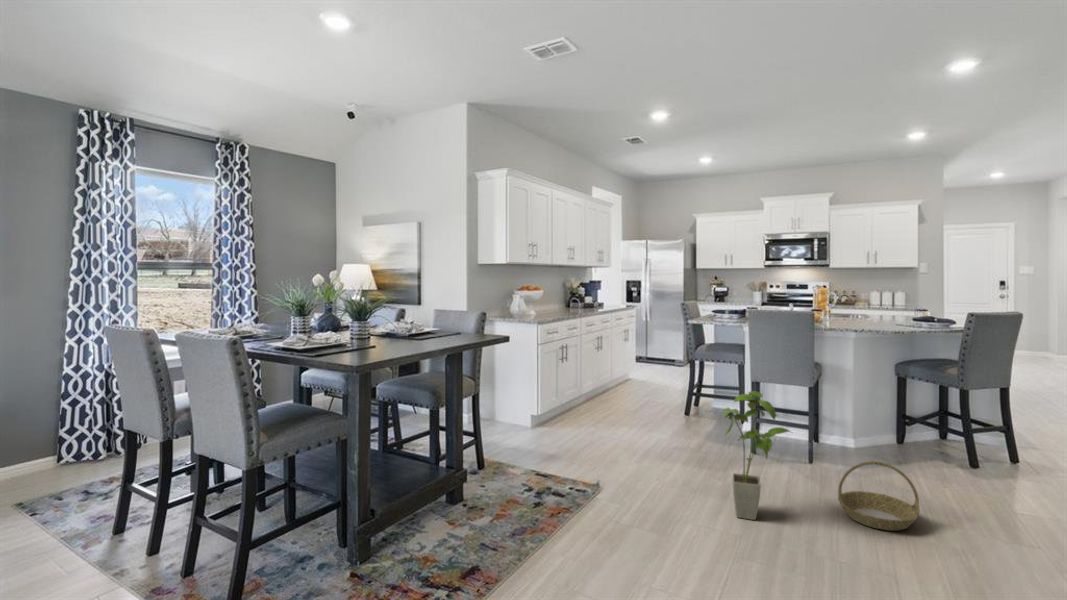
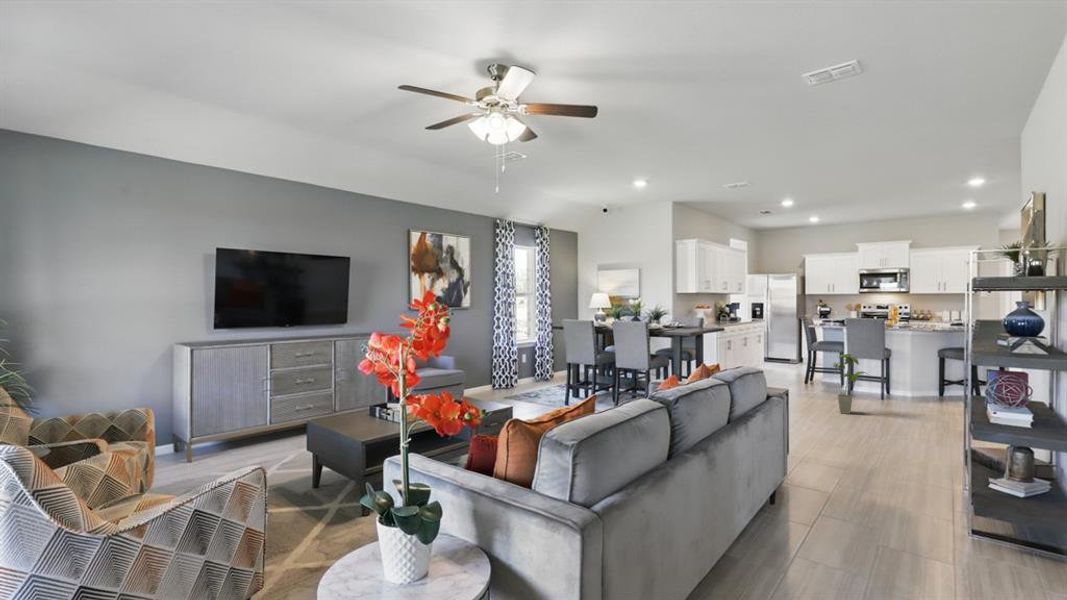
basket: present [838,461,920,531] -> none [893,388,933,418]

